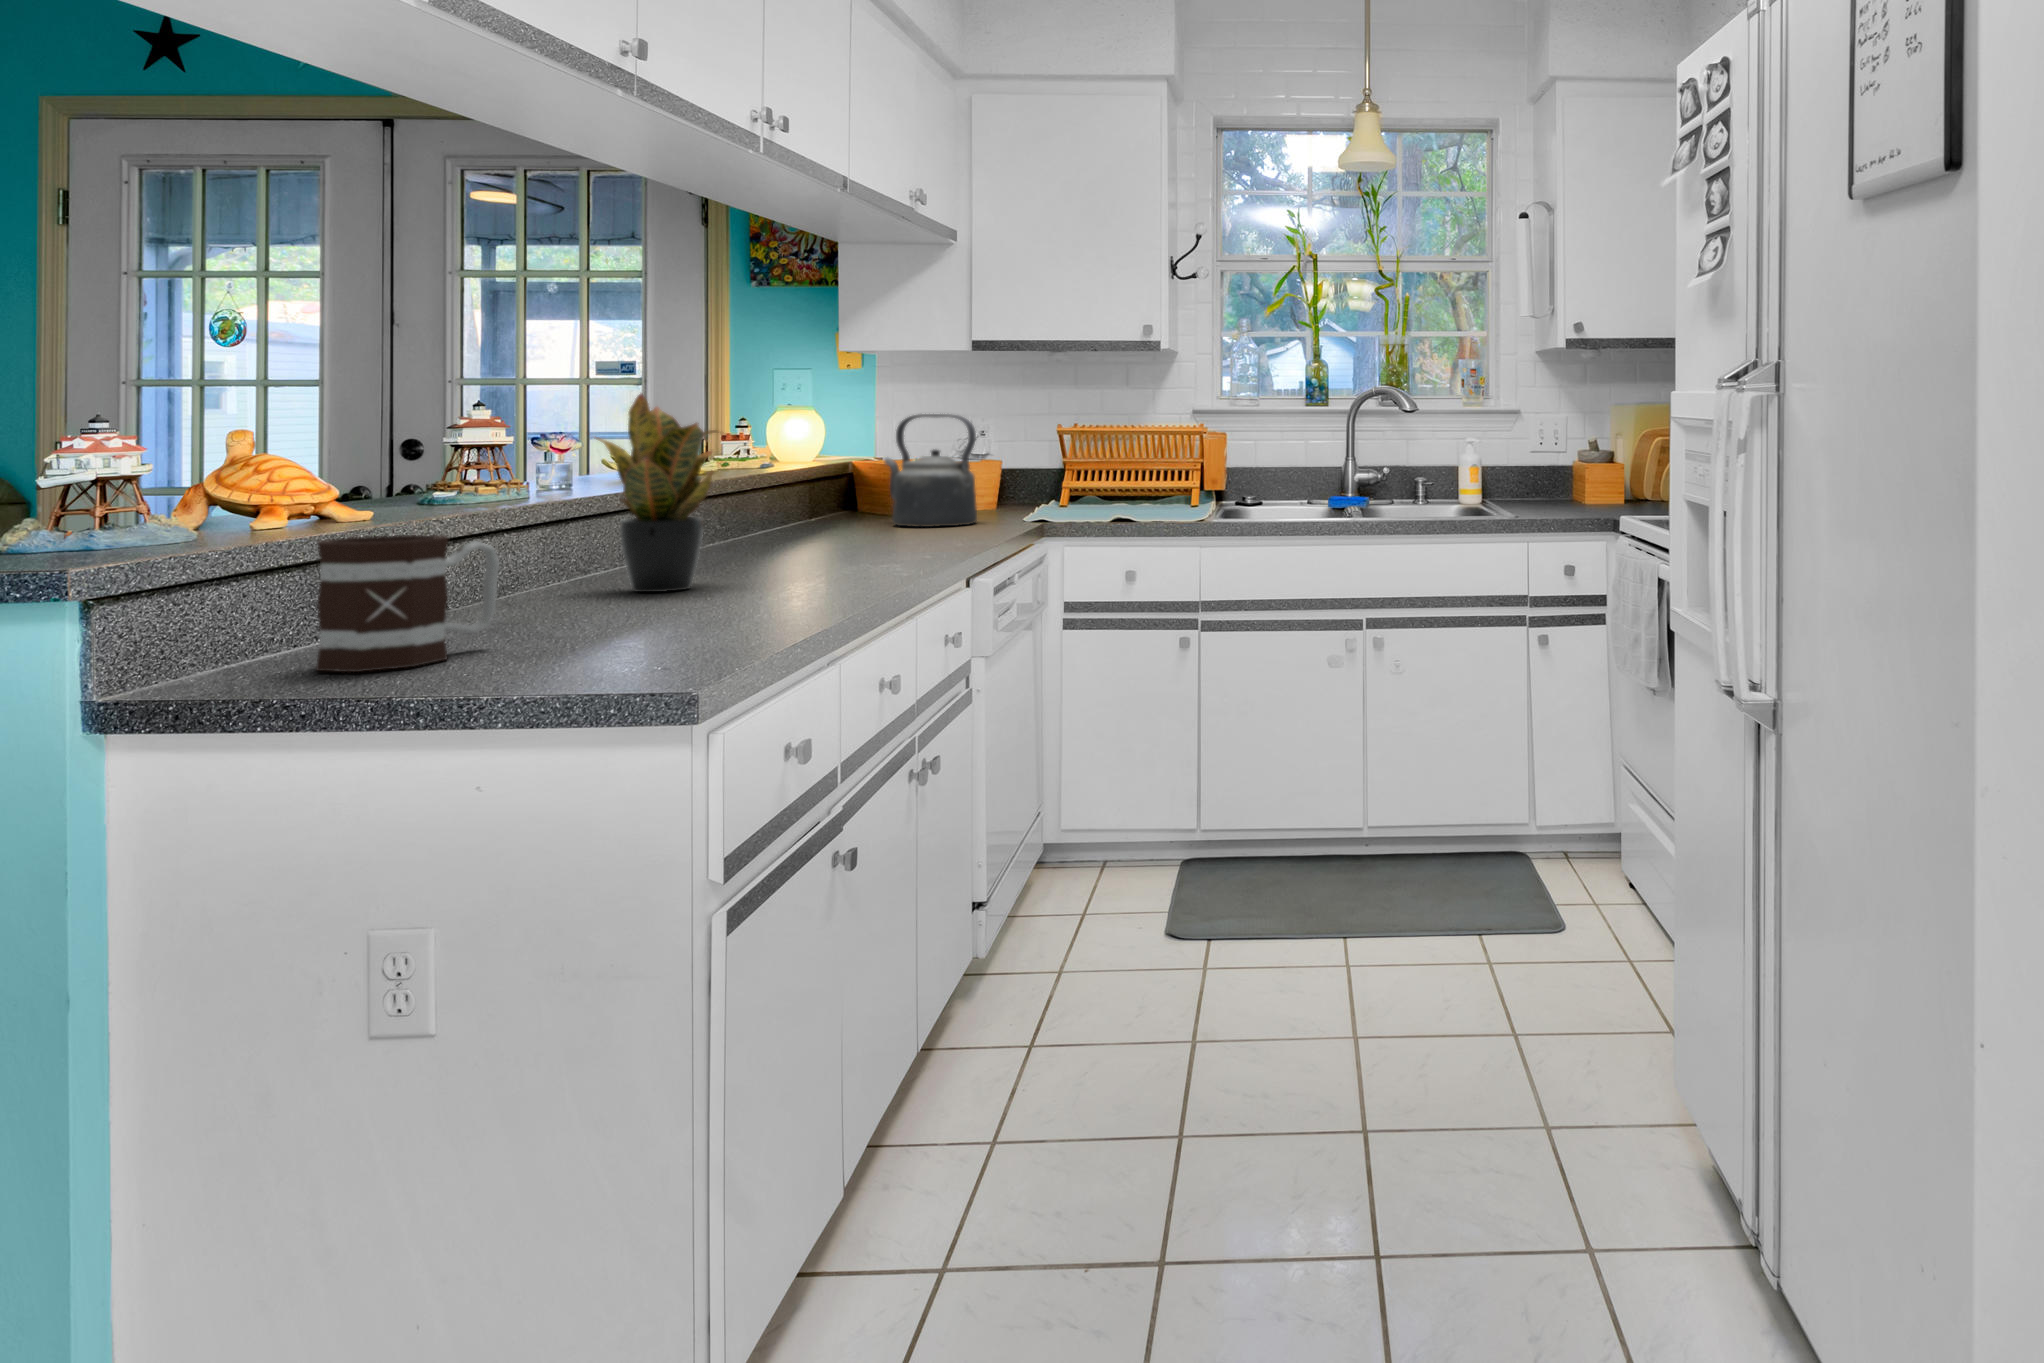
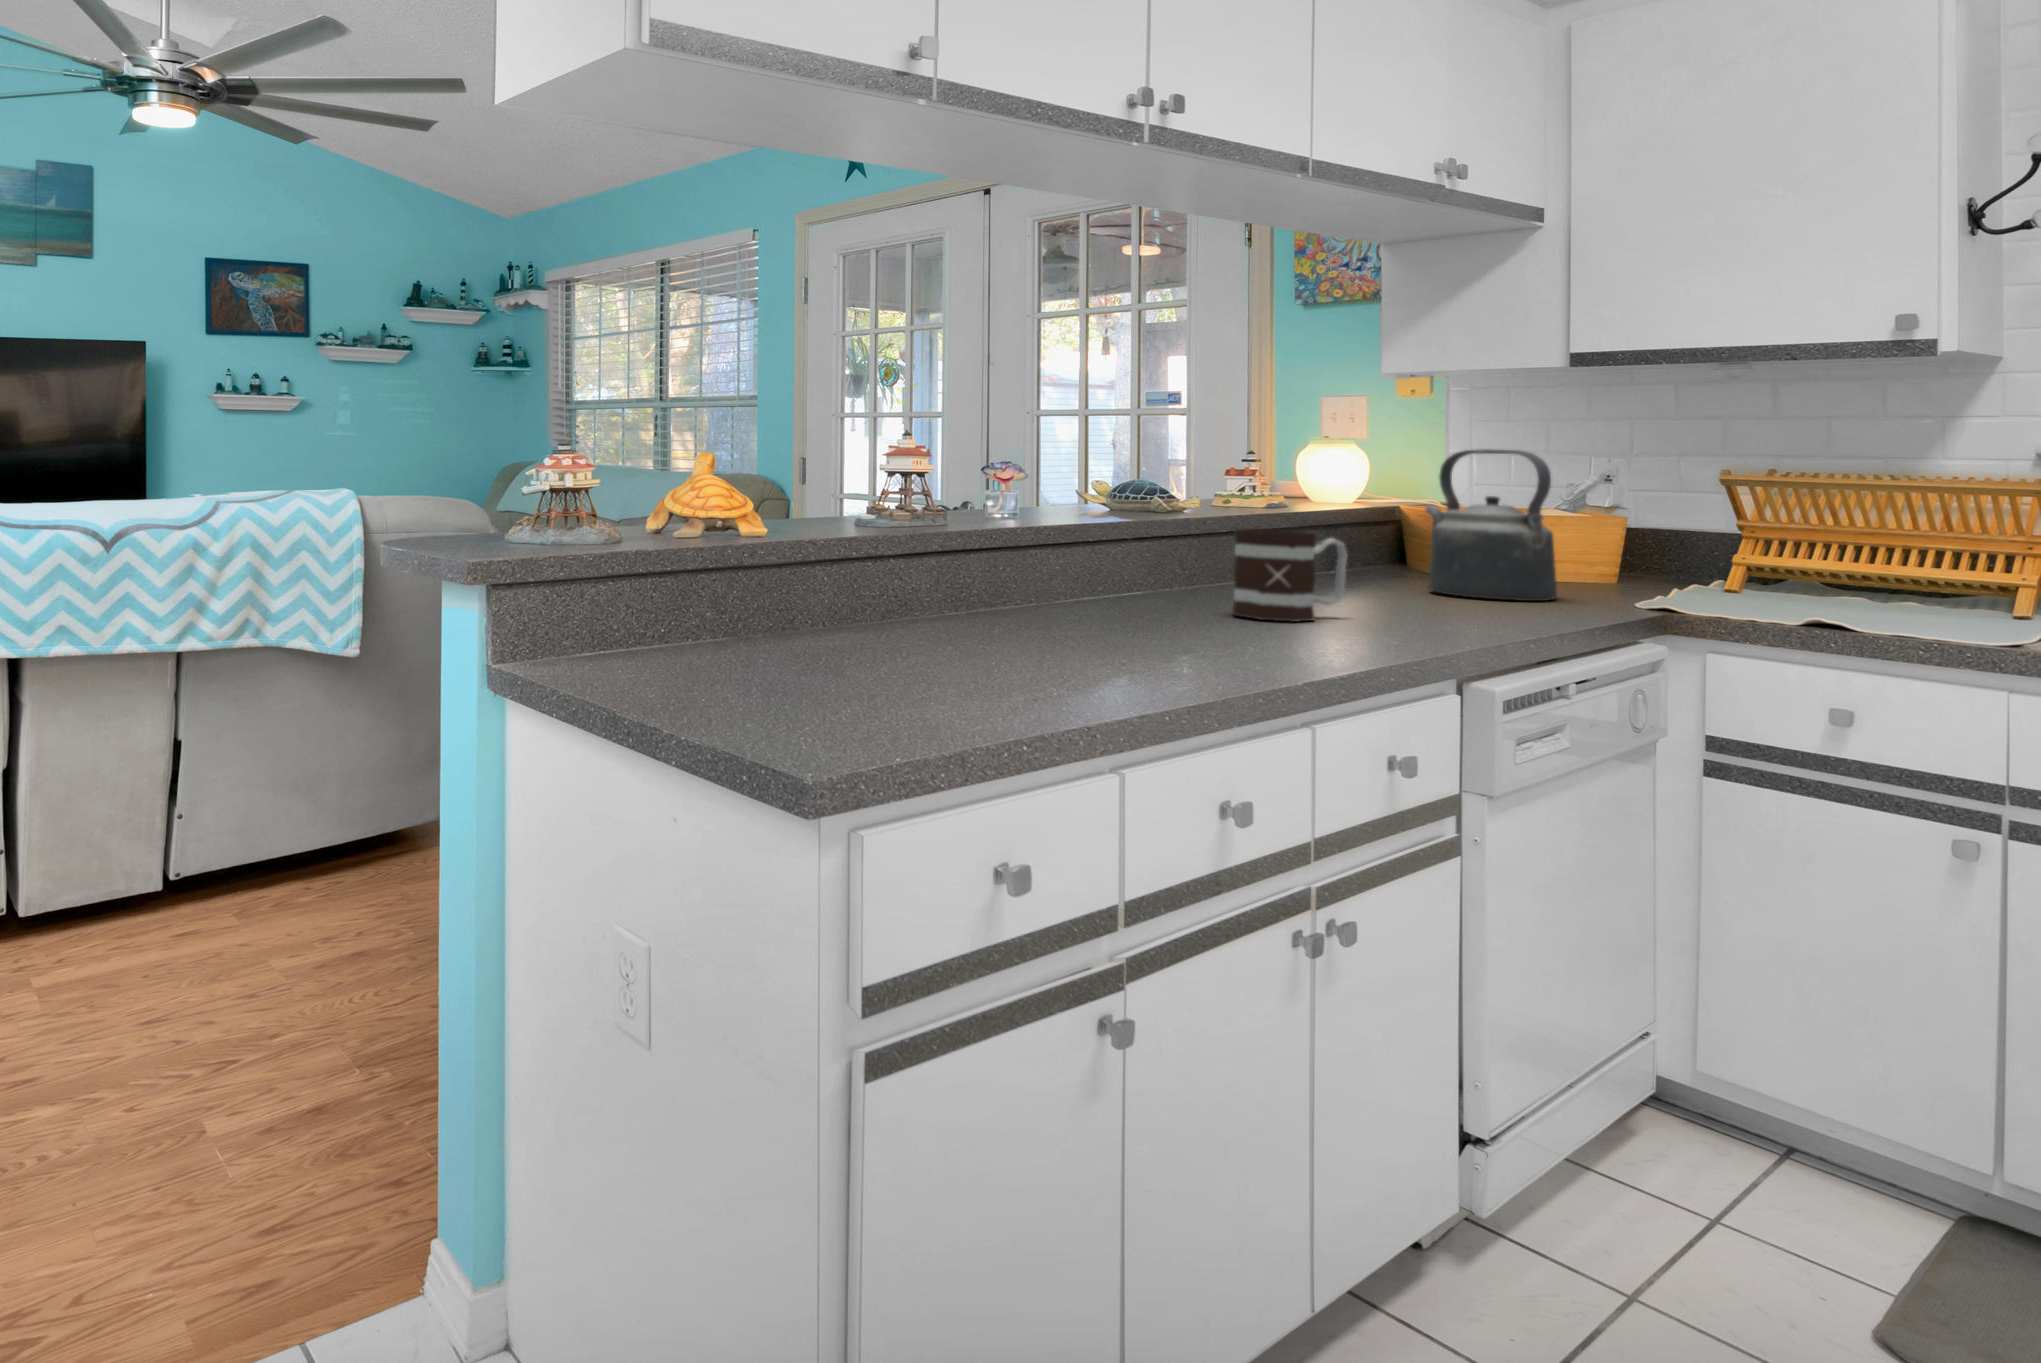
potted plant: present [597,393,725,592] -> none [955,410,1112,640]
mug: present [316,535,499,672] -> present [1232,528,1347,622]

